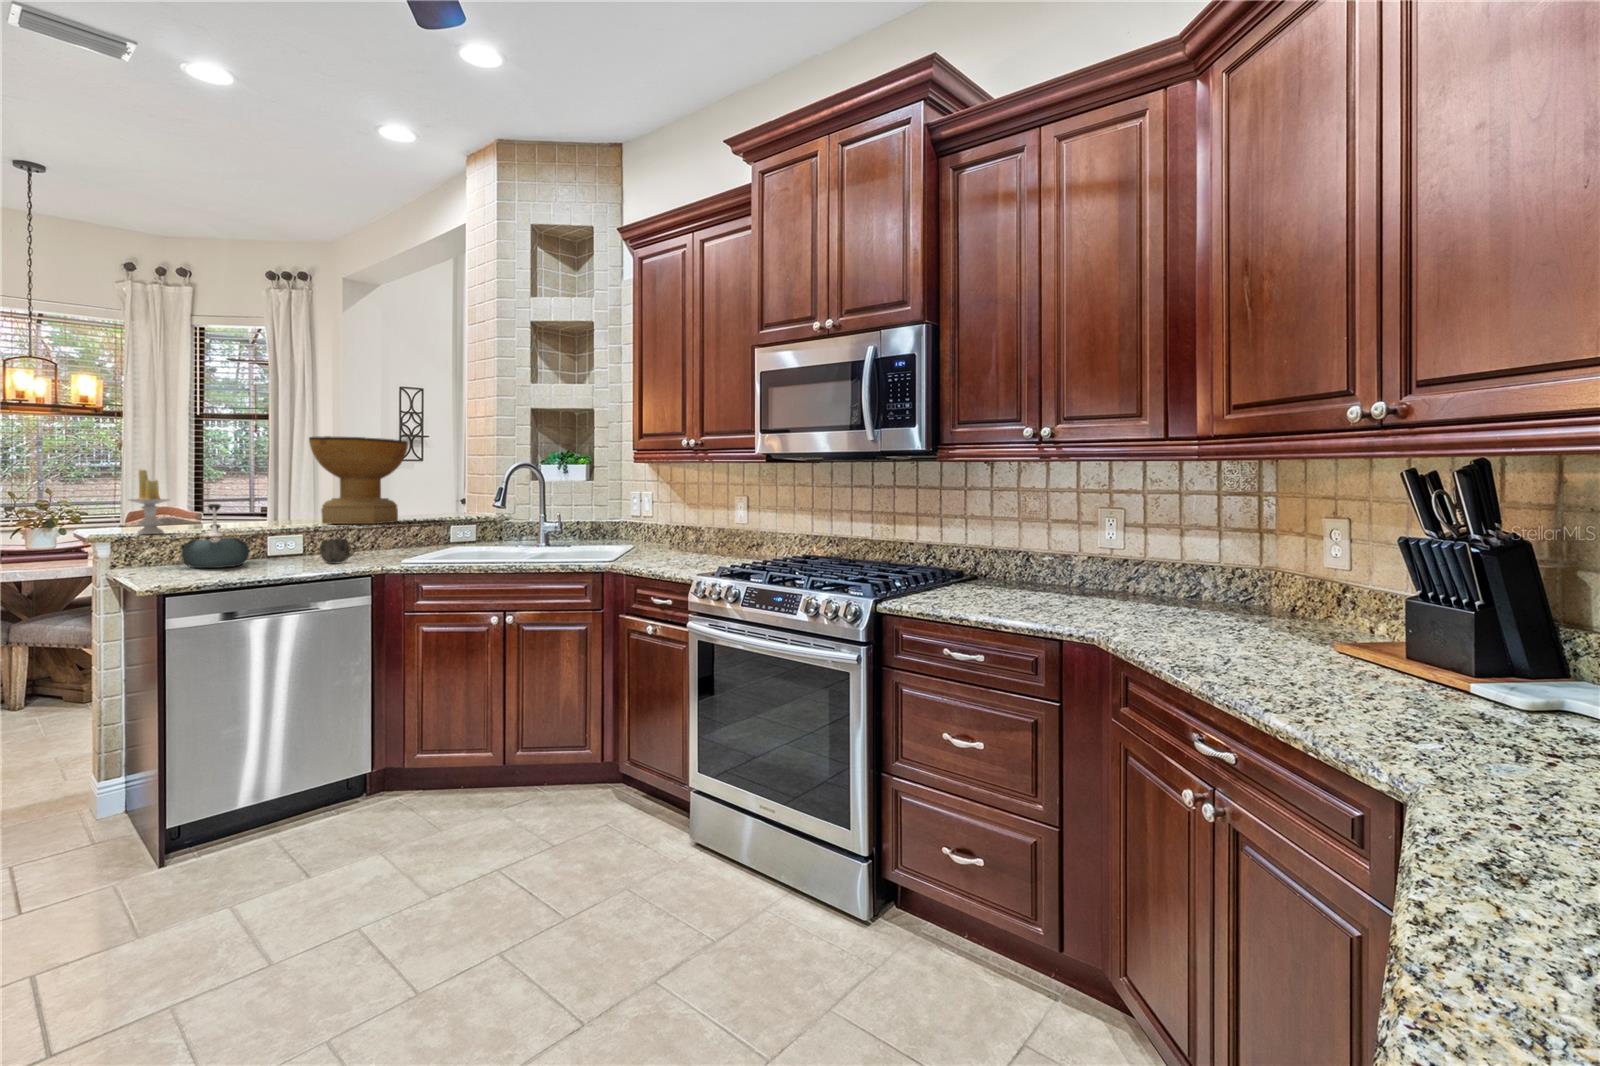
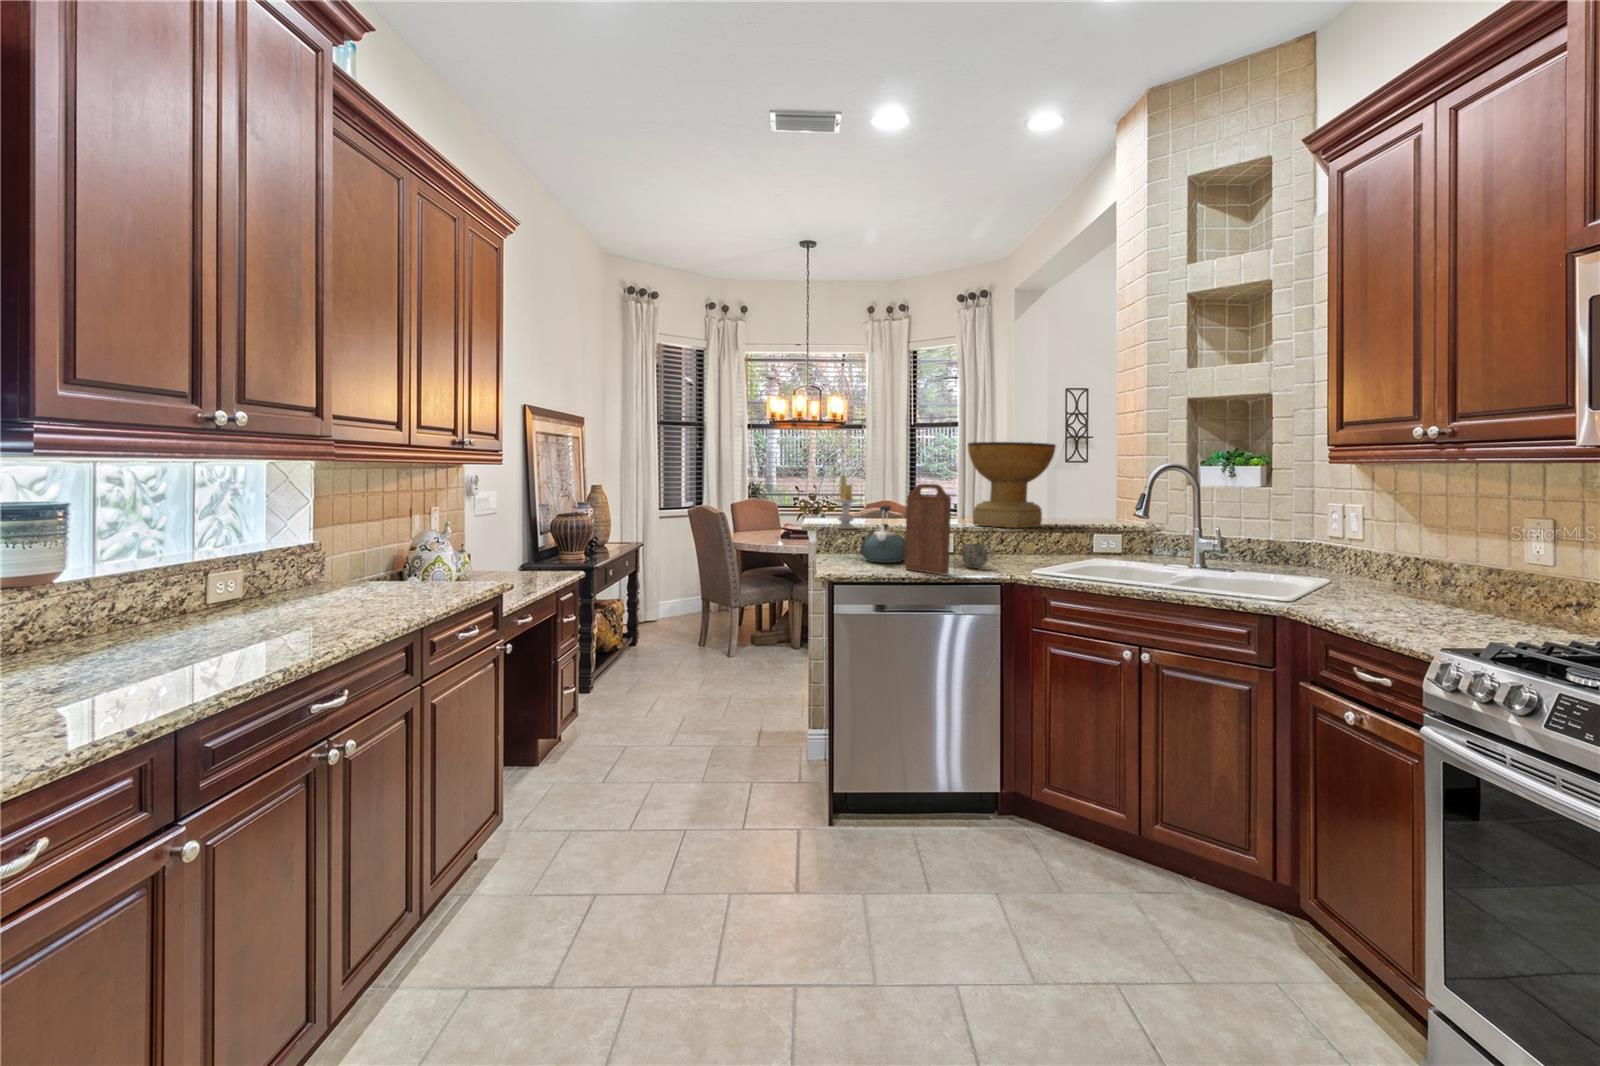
cutting board: none [249,477,309,571] -> present [905,484,951,575]

